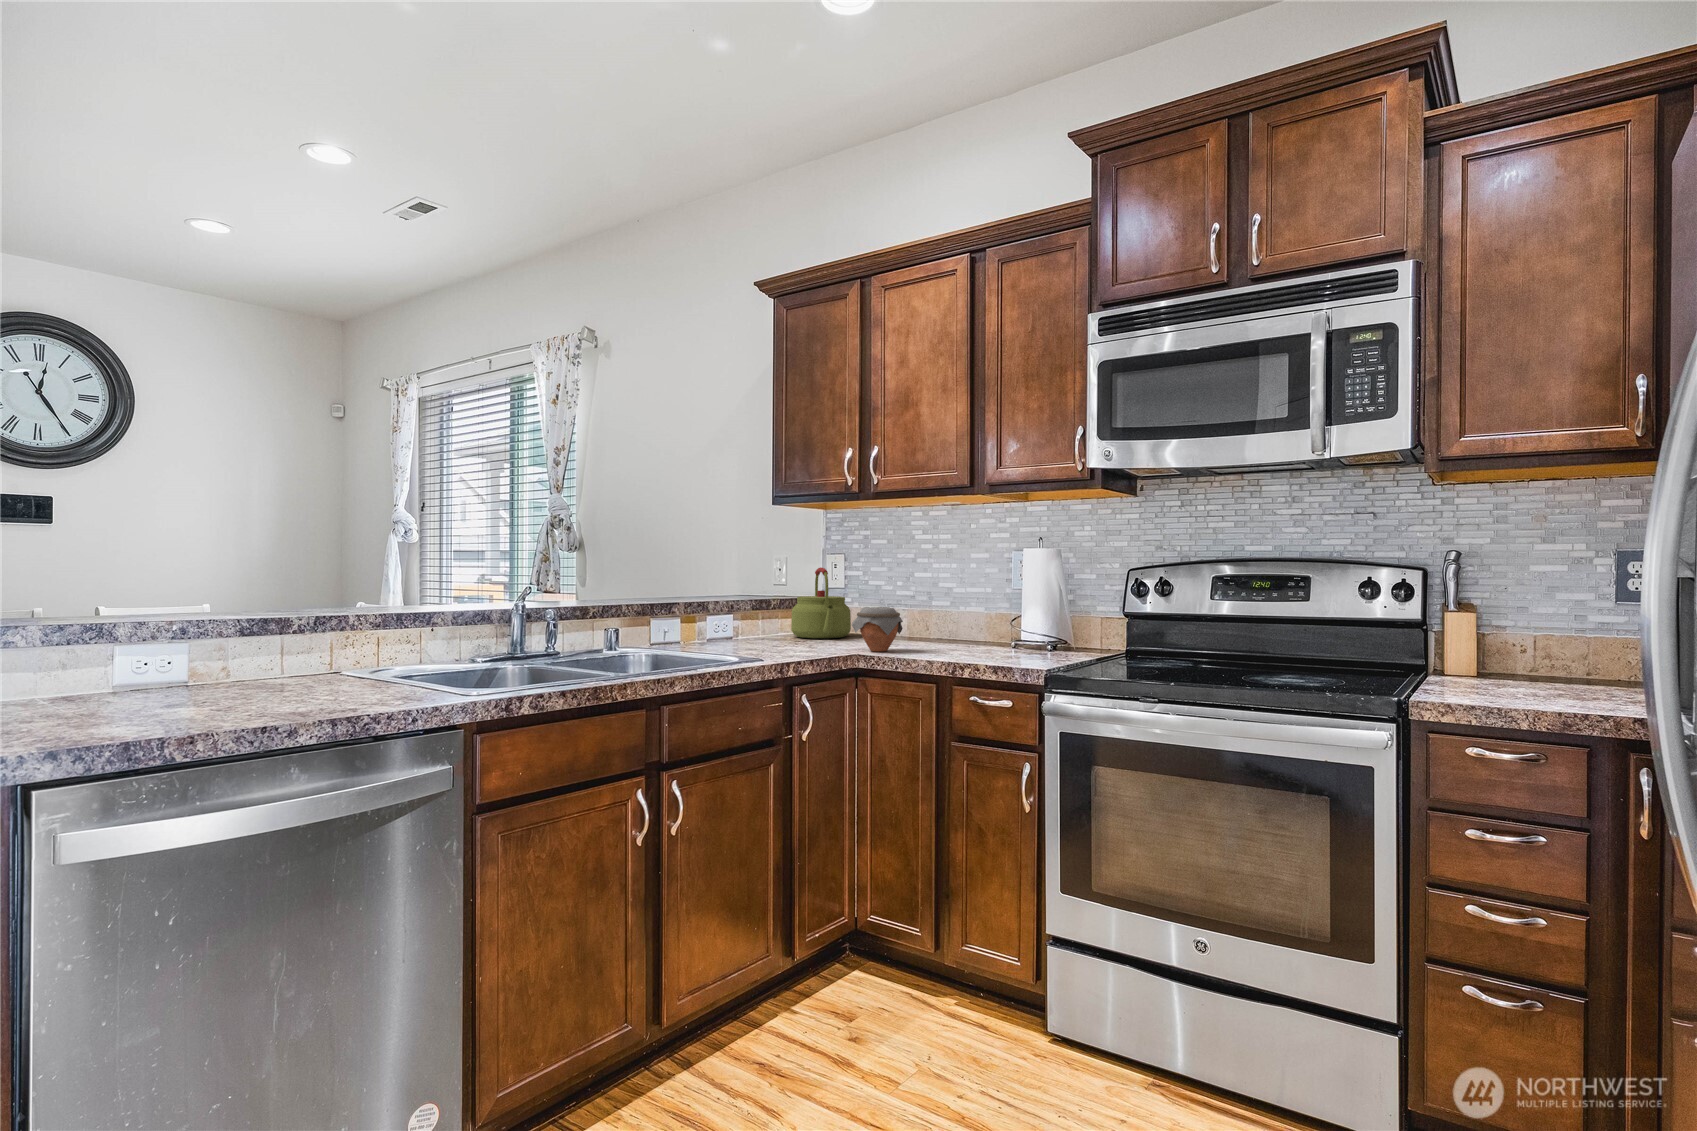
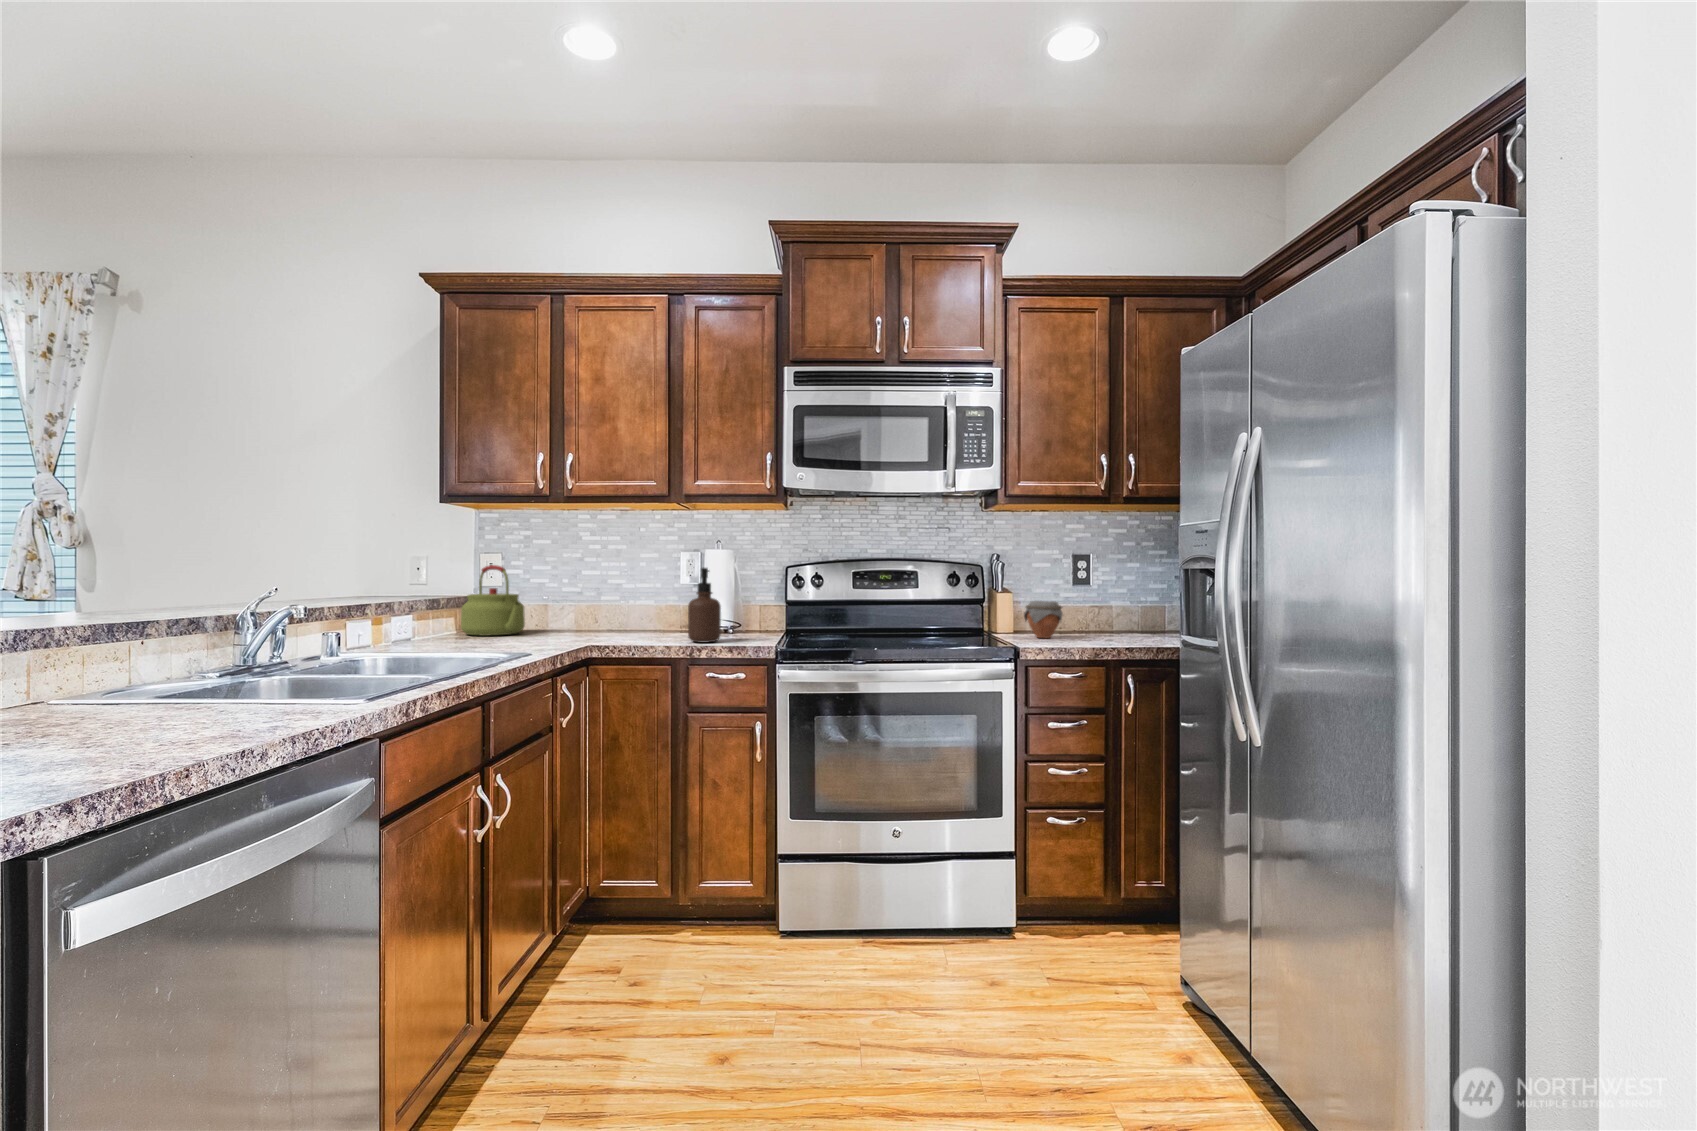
soap dispenser: none [970,570,1008,659] -> present [688,568,721,642]
jar: present [852,607,903,652] -> present [1024,601,1063,638]

